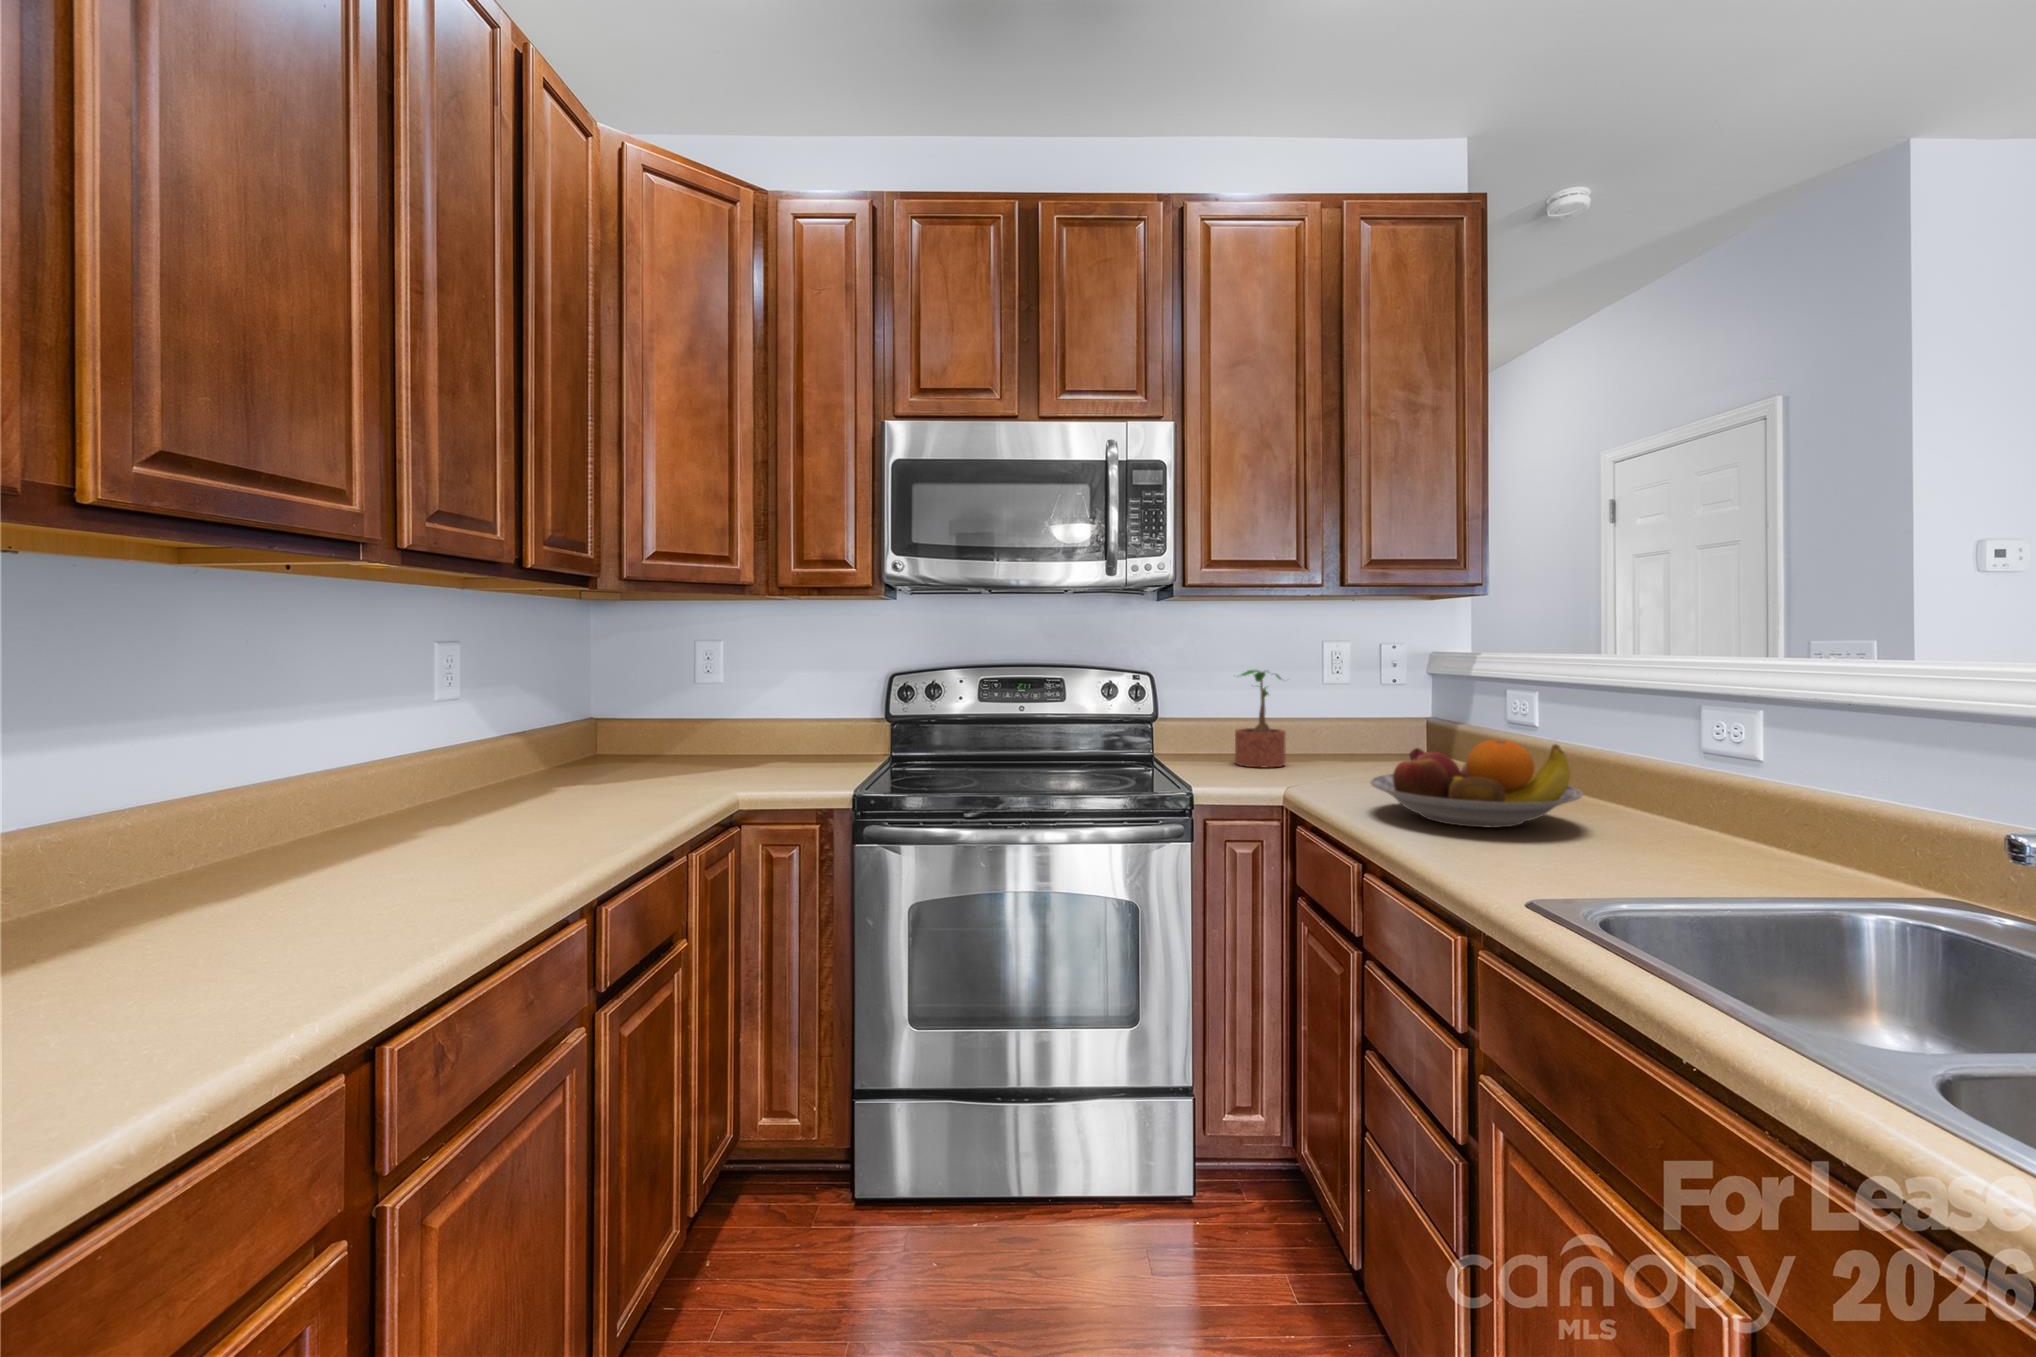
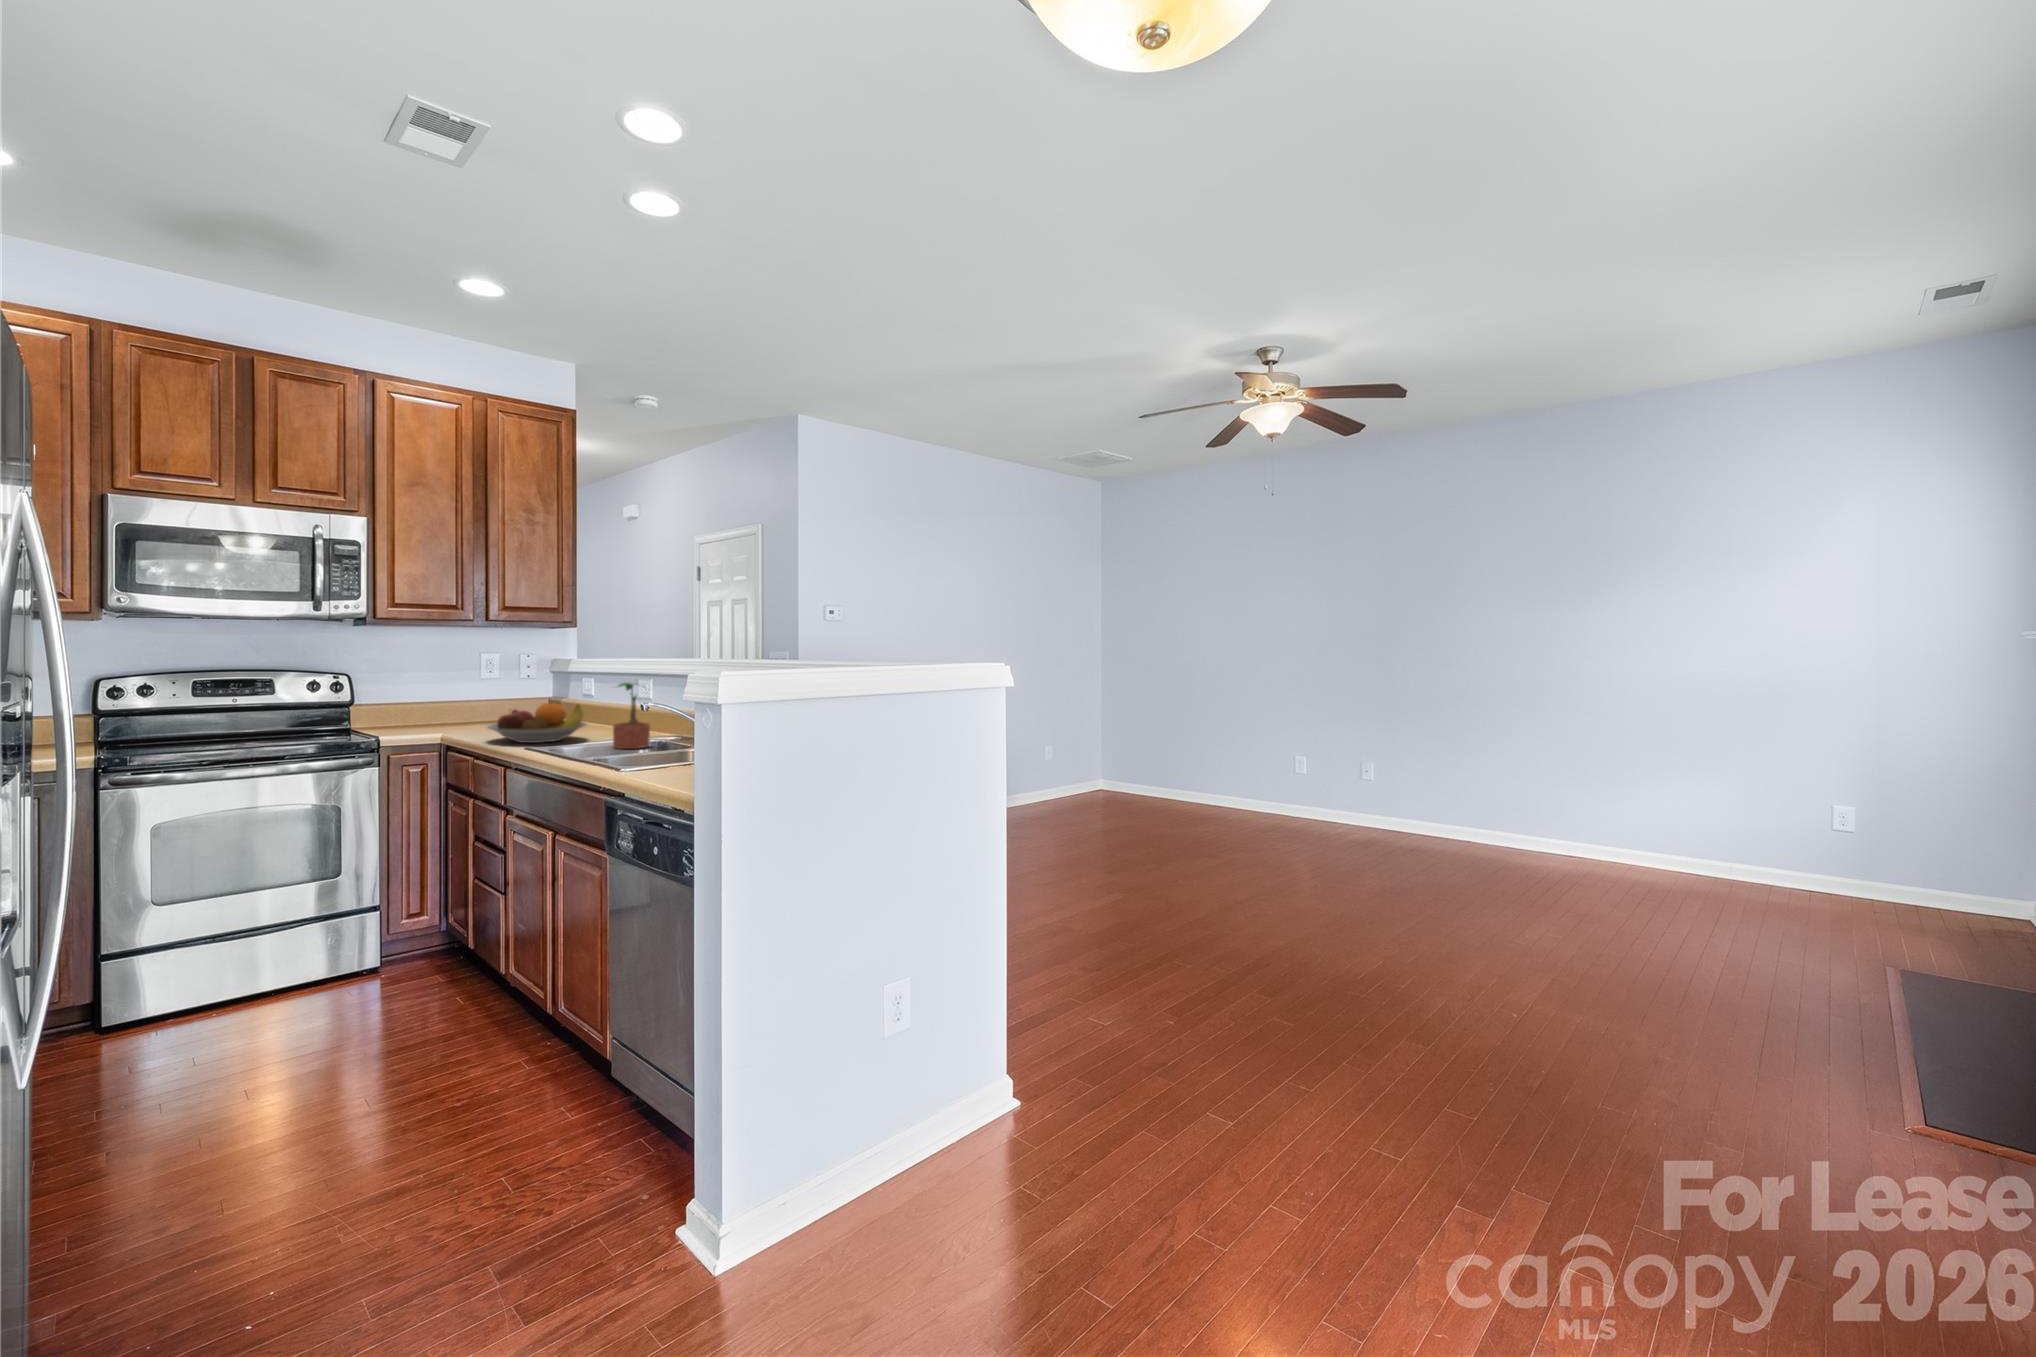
potted plant: present [1235,670,1286,767] -> present [613,683,650,749]

